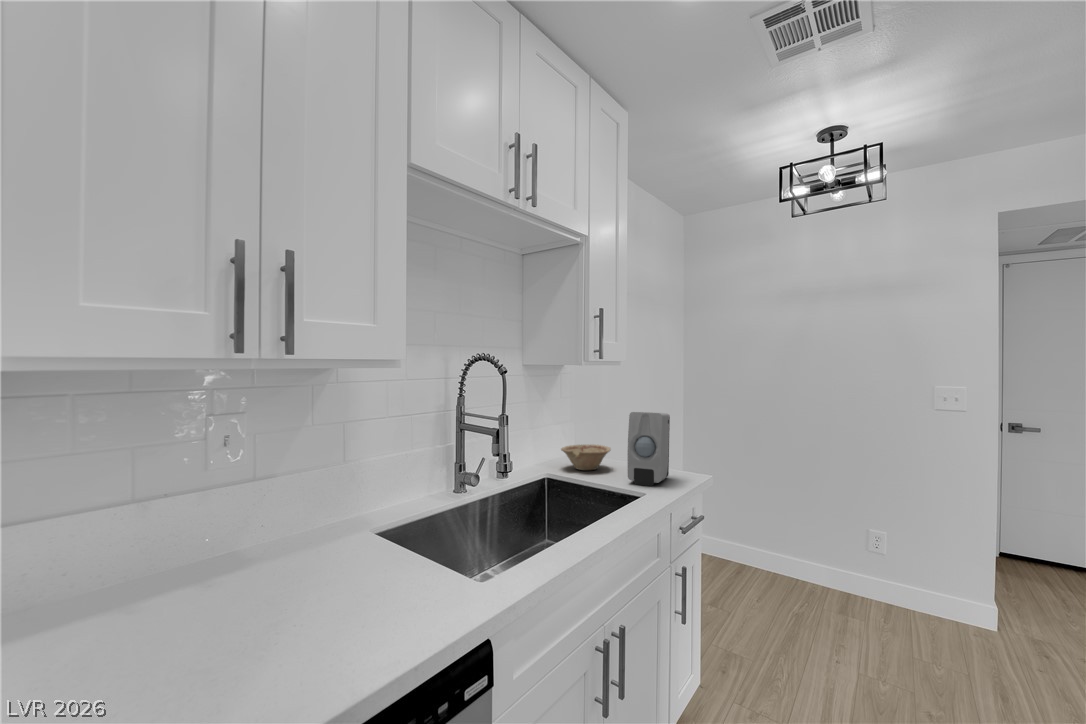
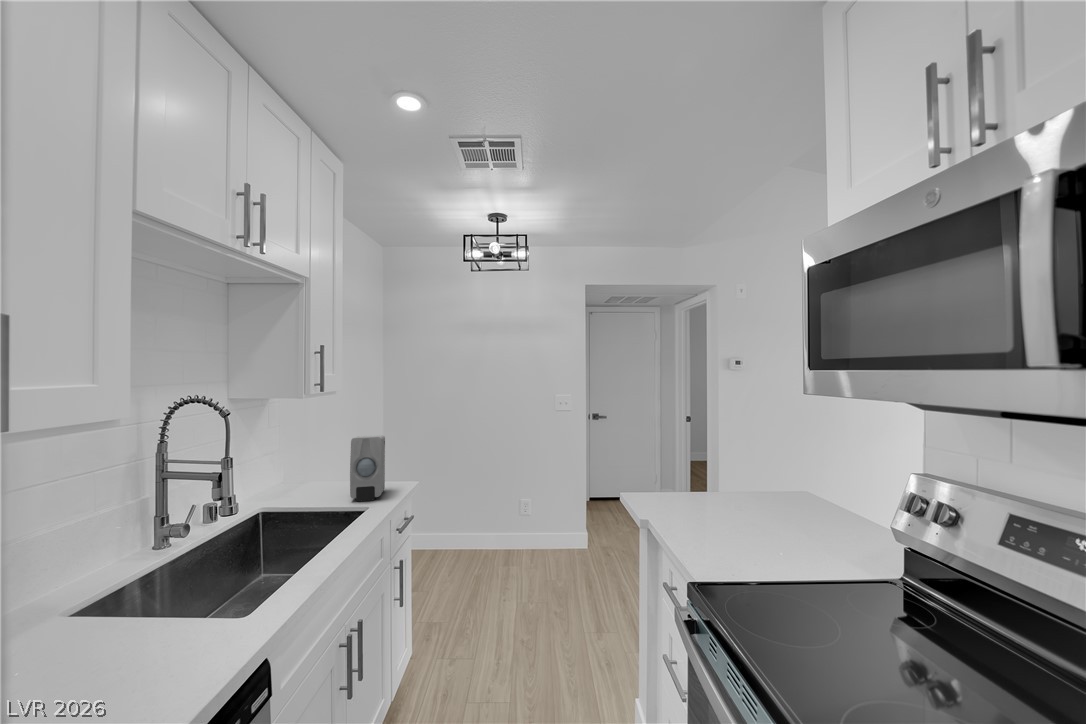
dish: present [561,444,611,470] -> none [276,469,329,496]

